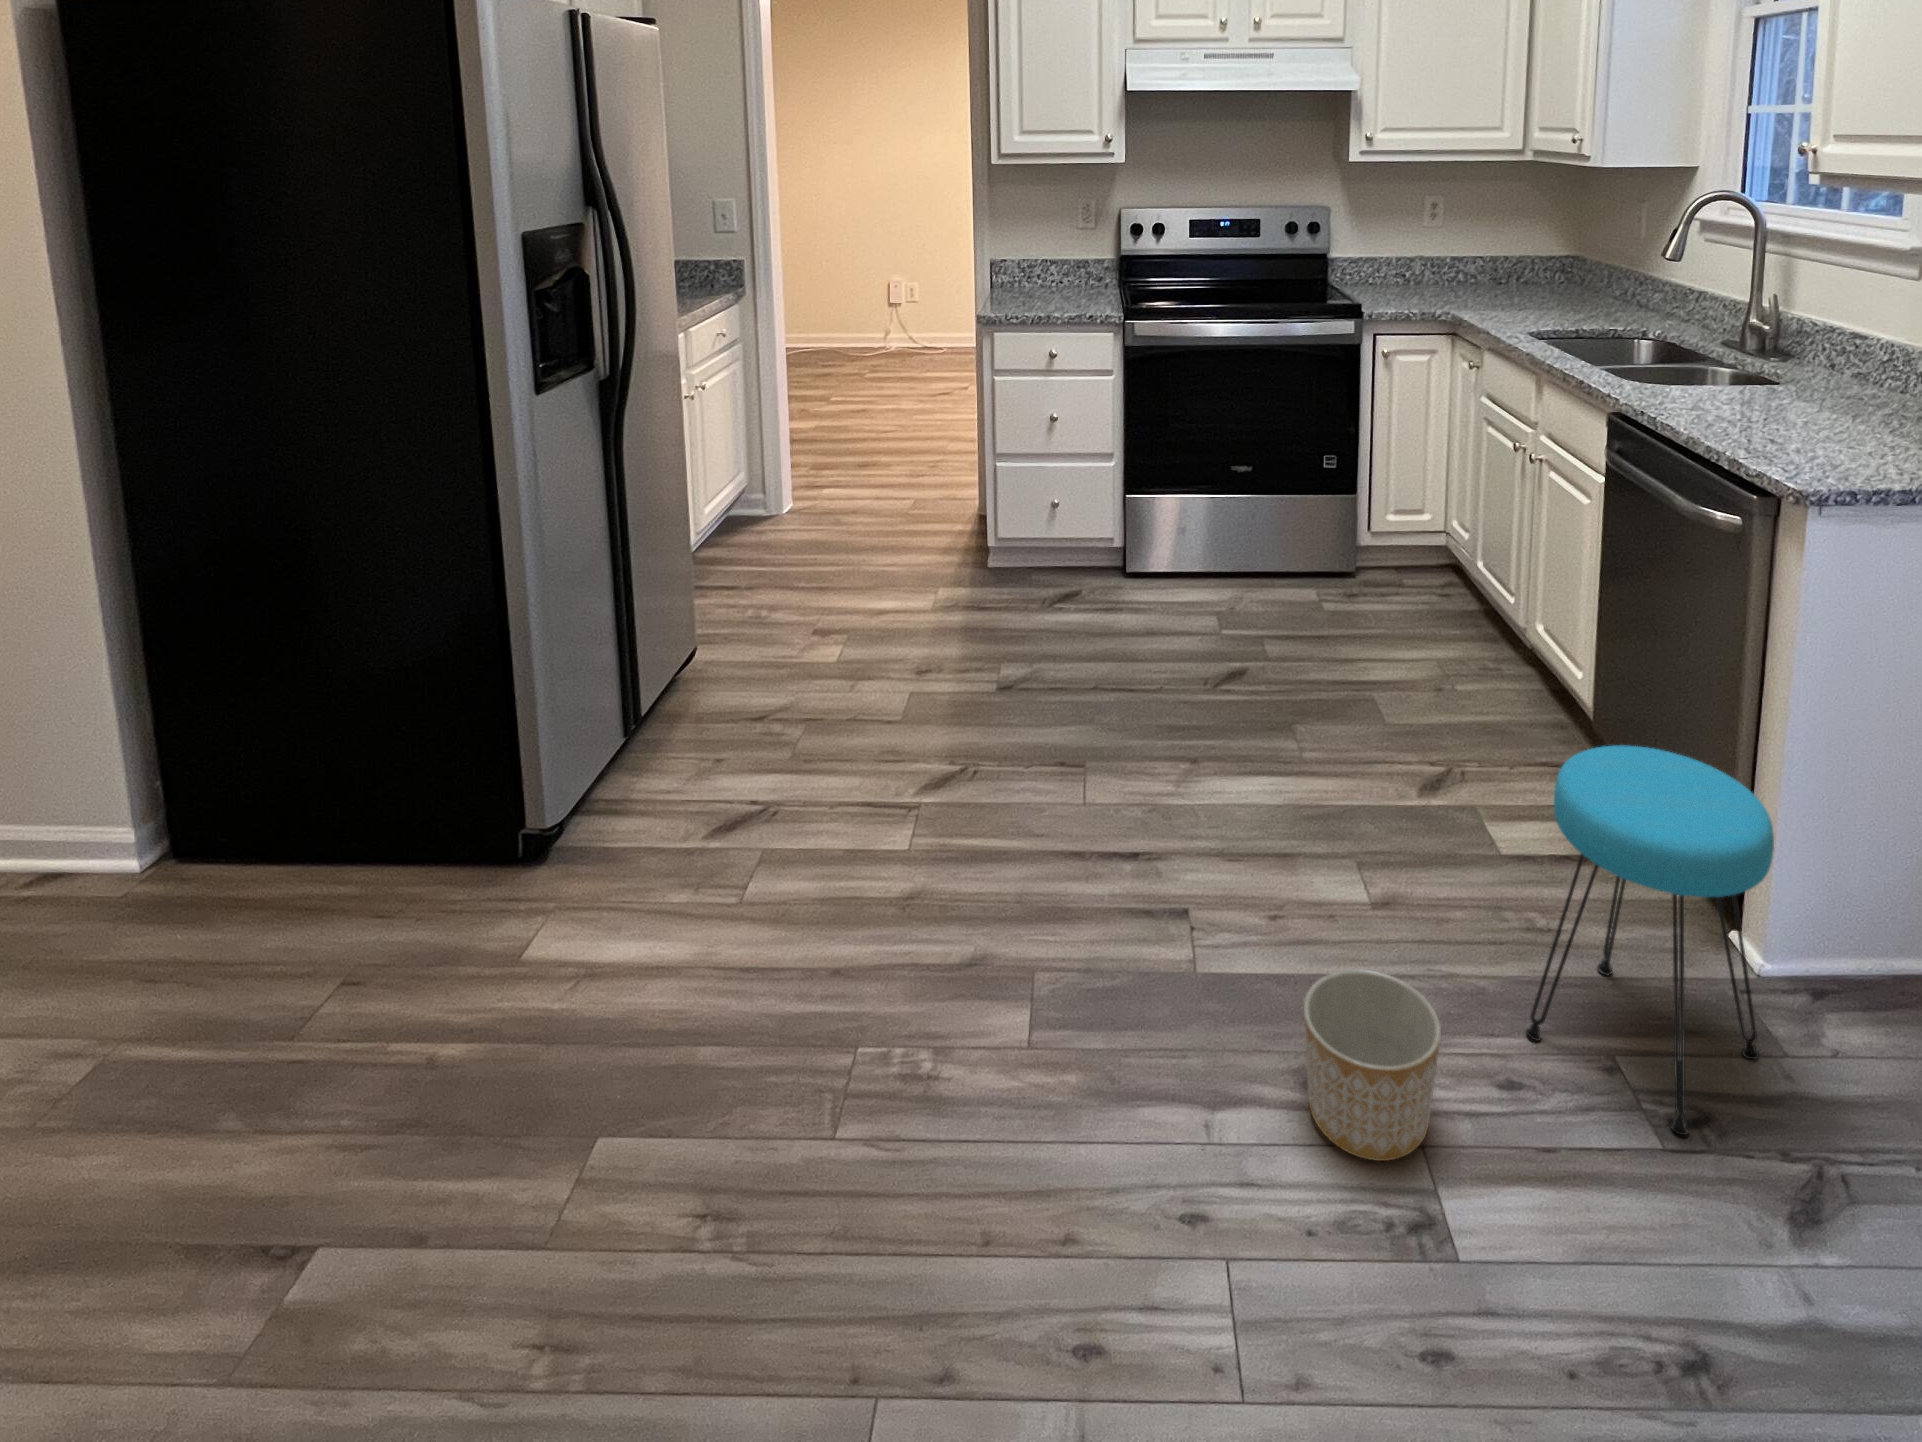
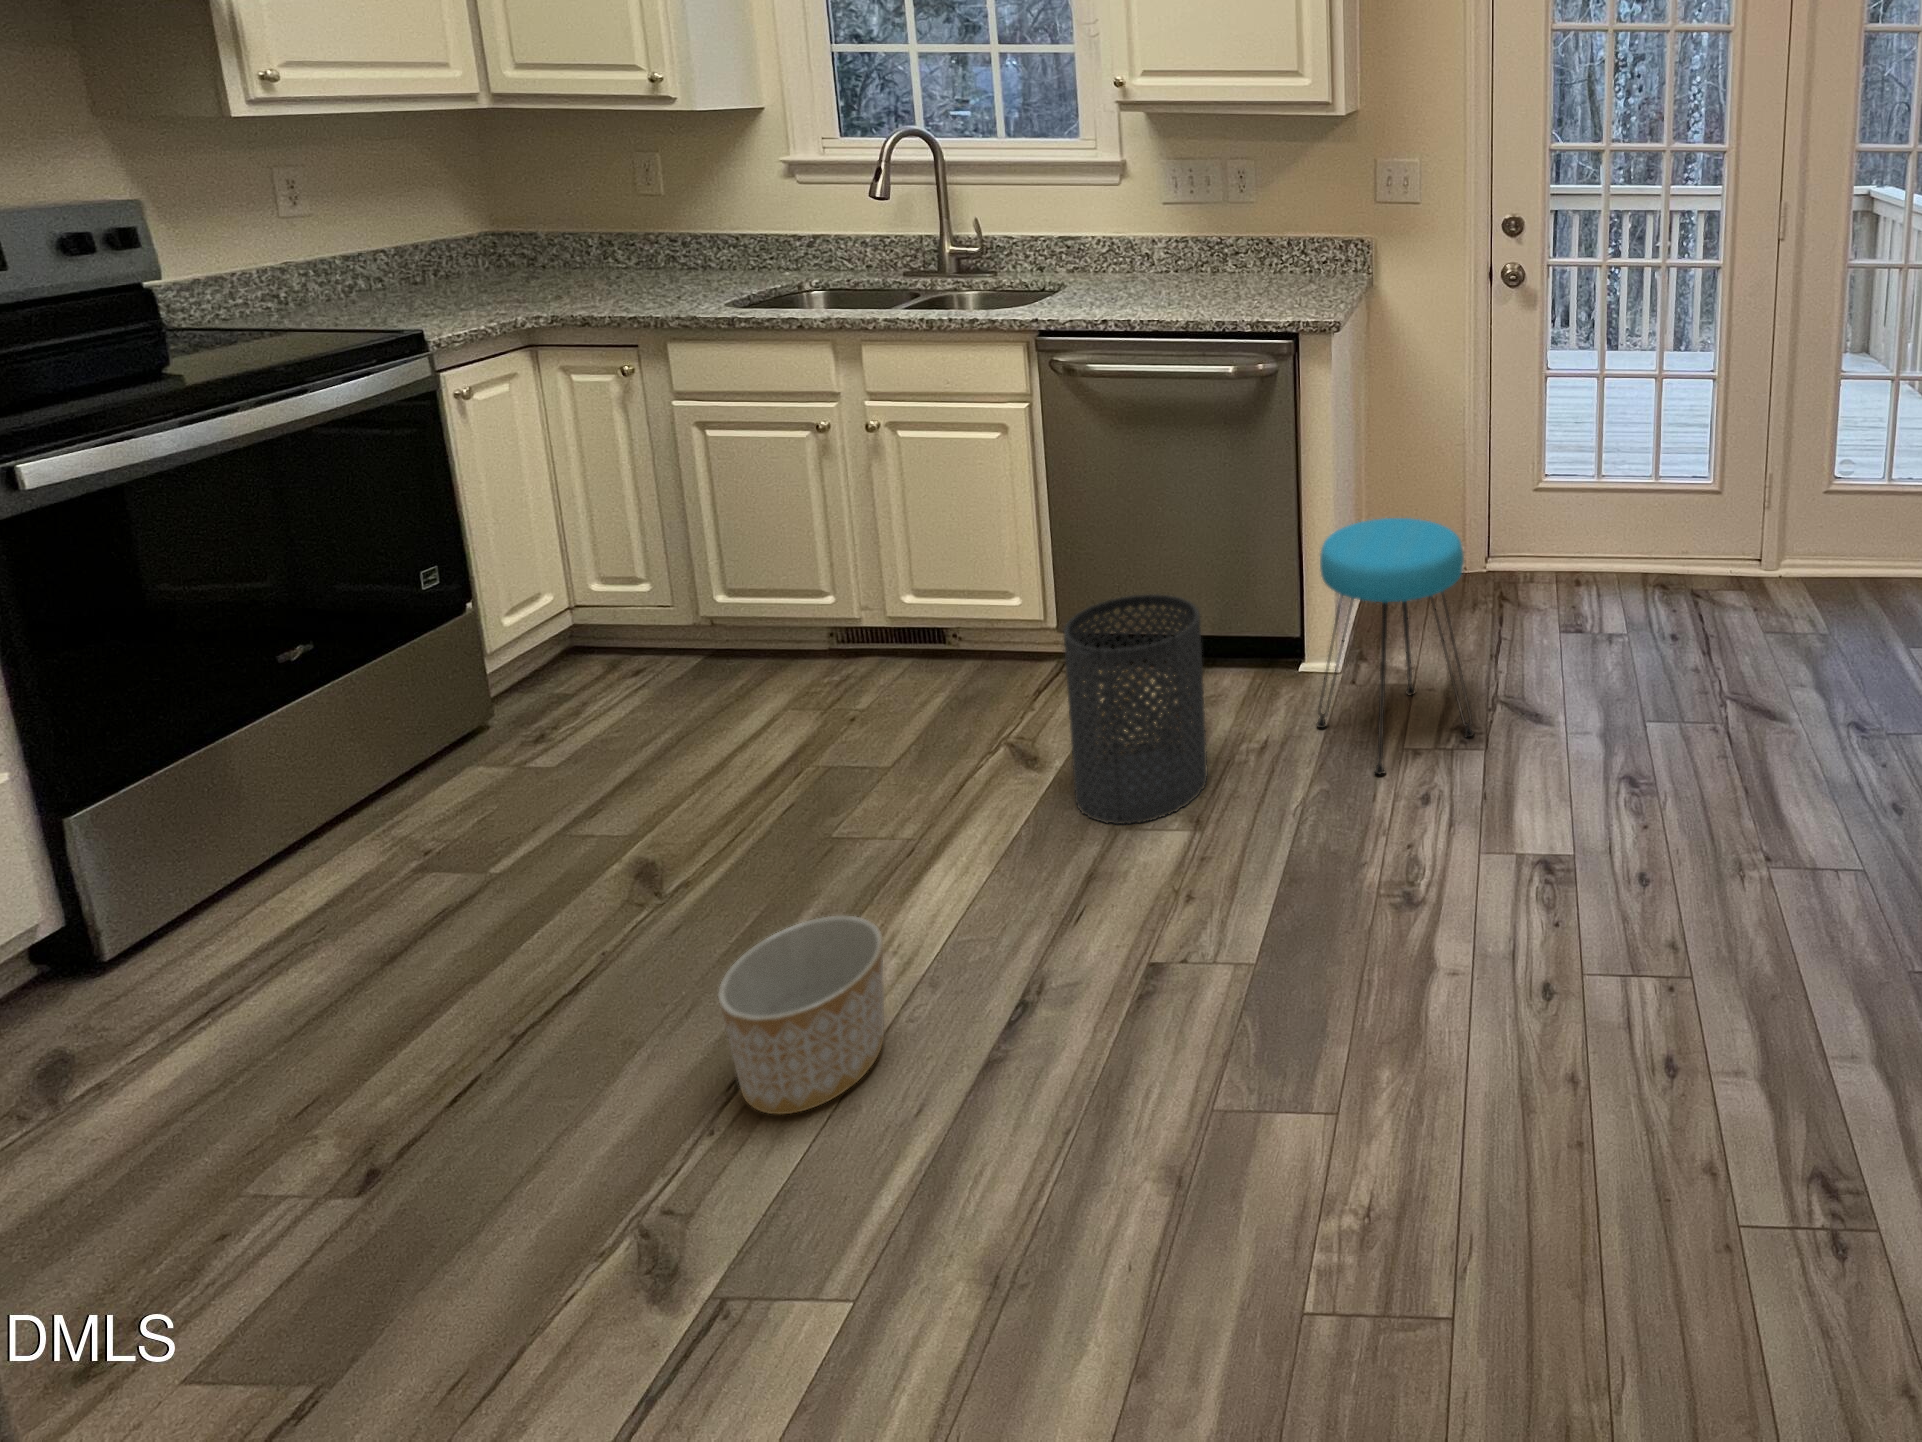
trash can: none [1359,664,1503,897] -> present [1064,594,1208,824]
planter: present [1304,969,1441,1161] -> present [718,916,884,1114]

